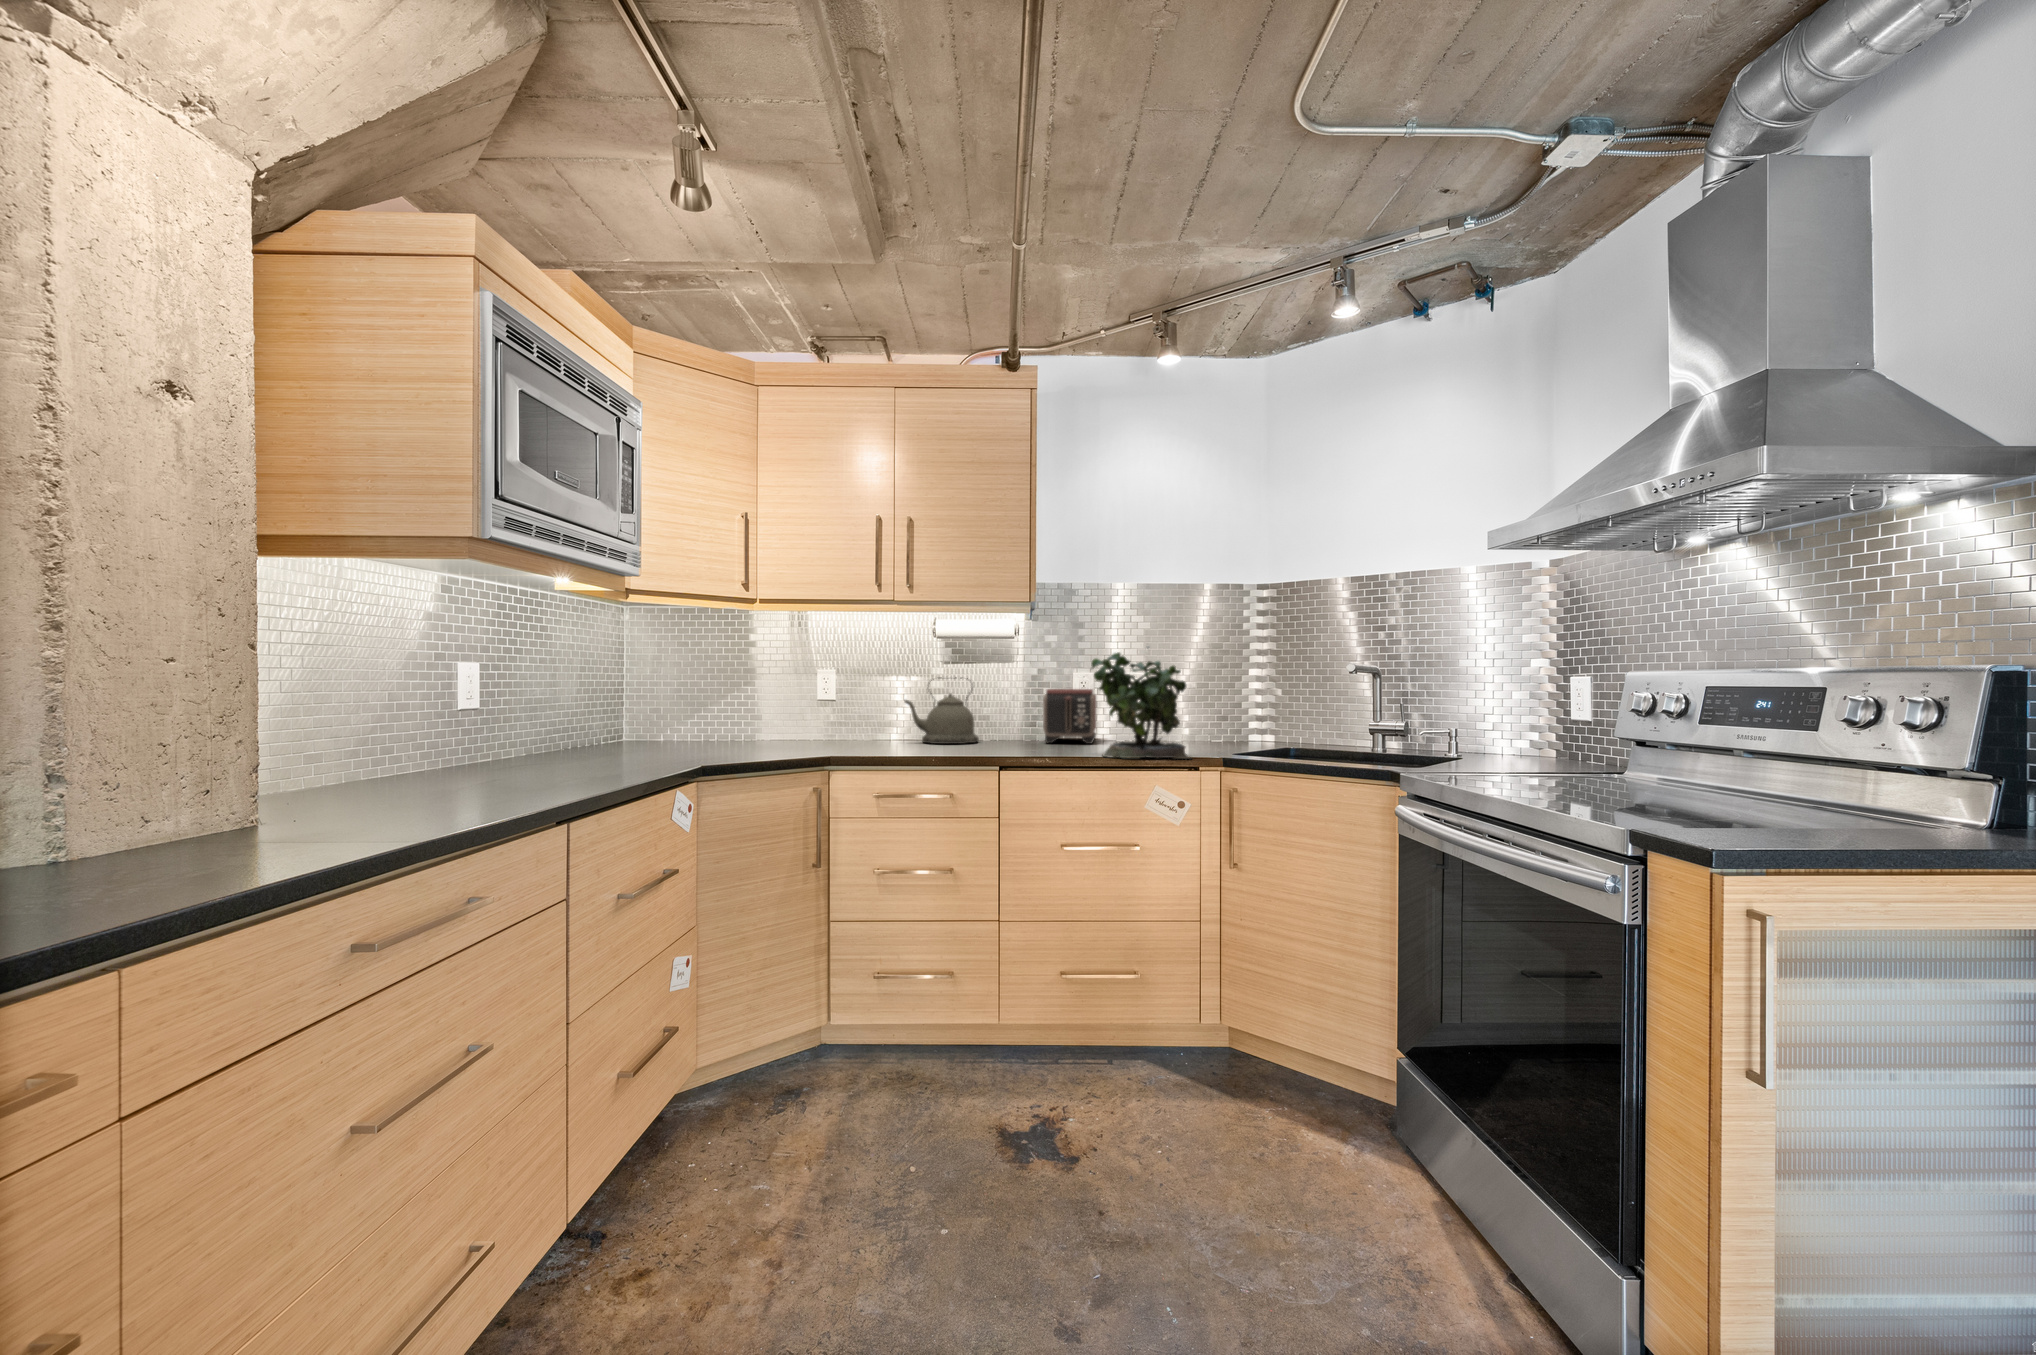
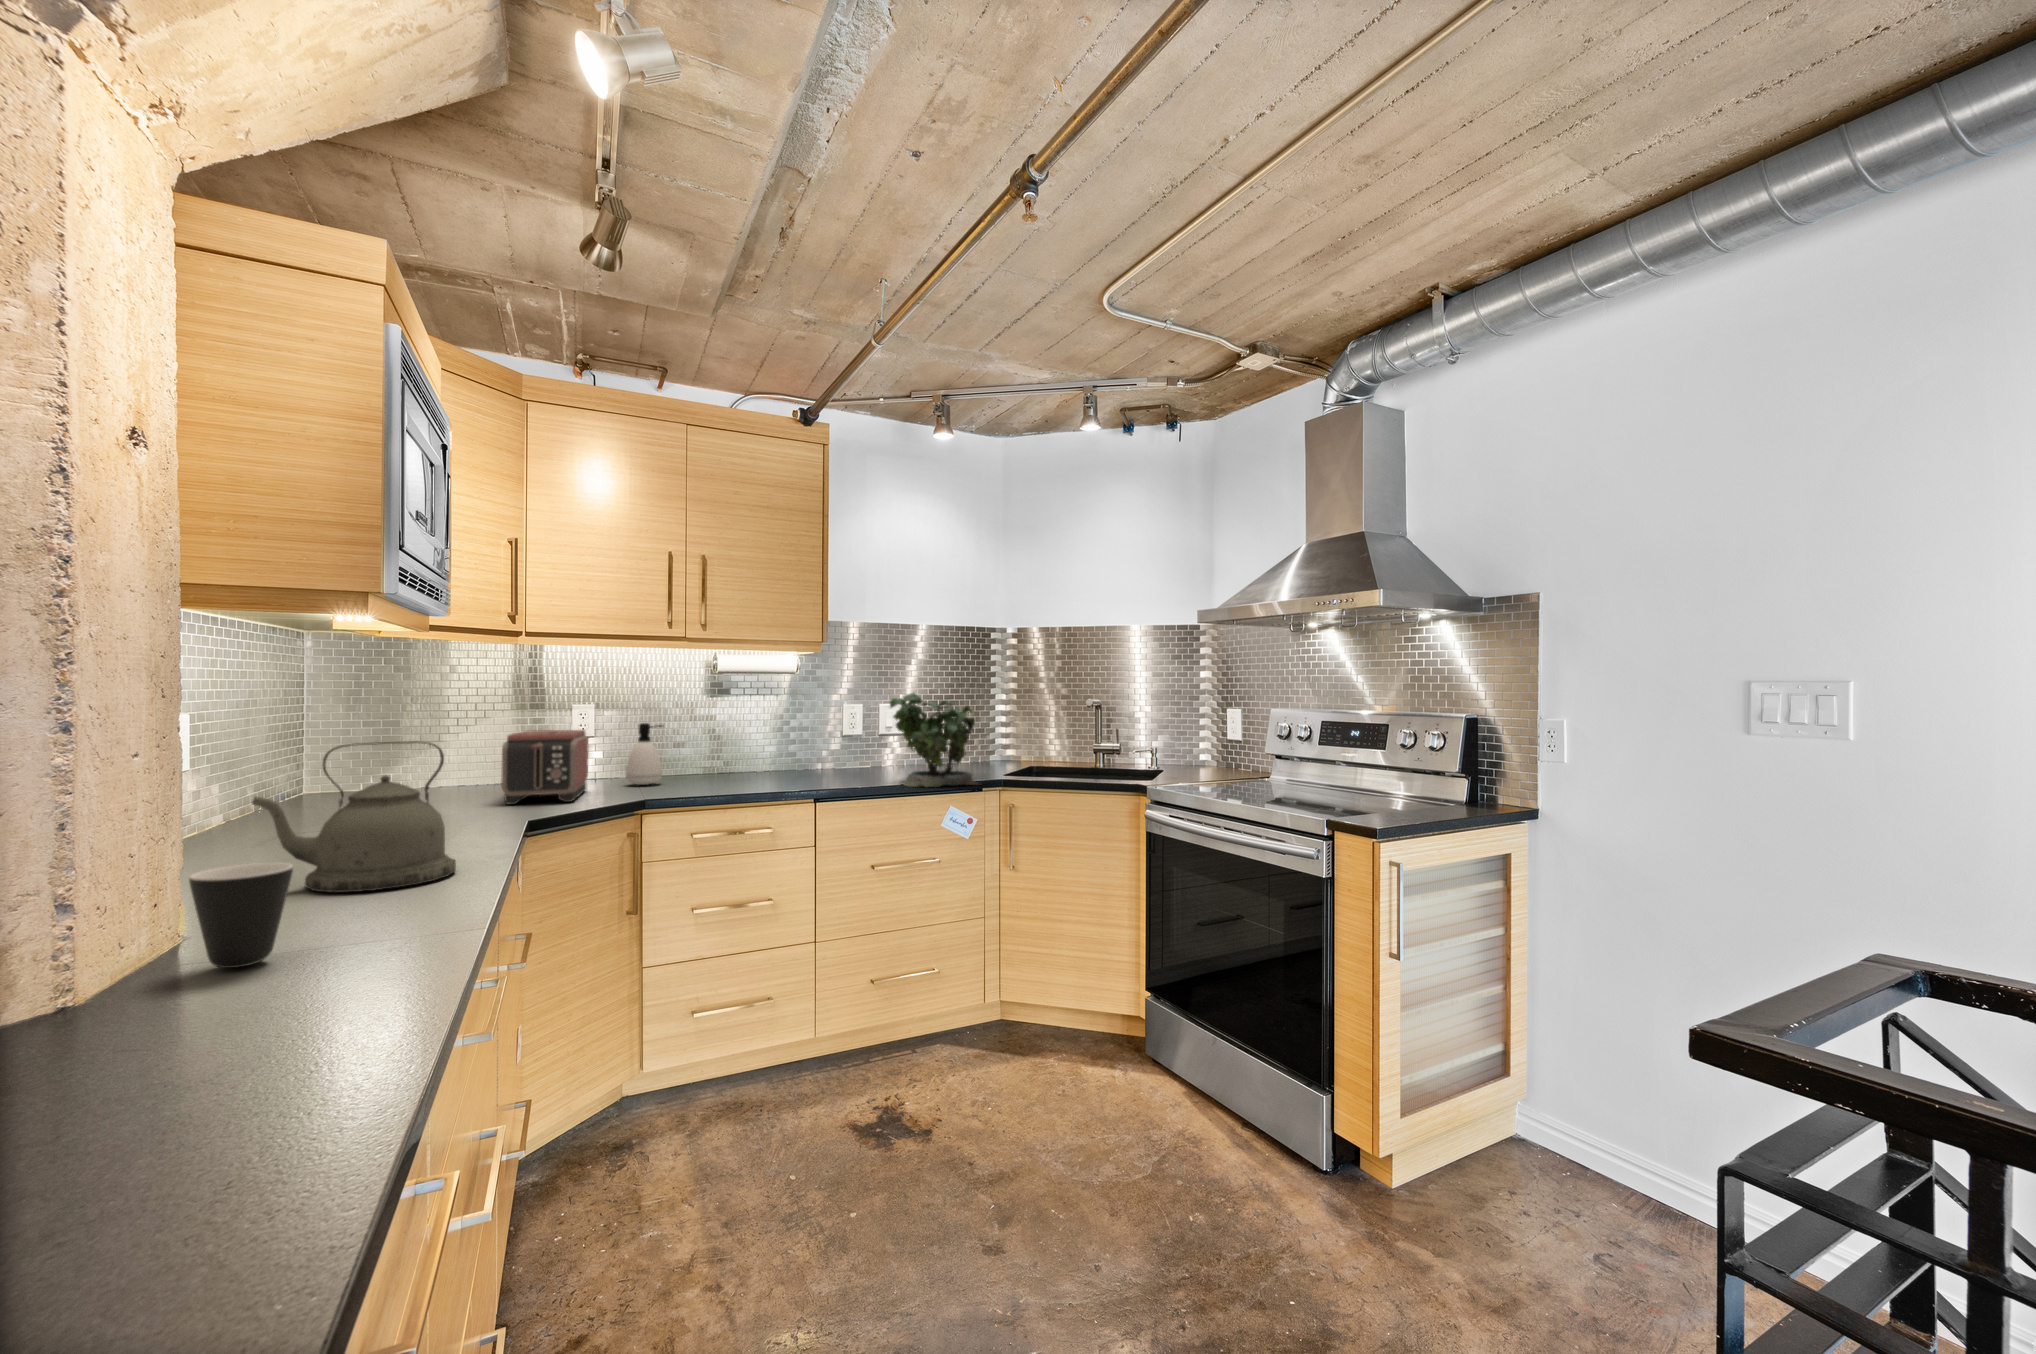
kettle: present [905,678,979,744] -> present [252,742,456,892]
soap dispenser: none [852,685,886,745] -> present [626,723,662,785]
toaster: present [1043,689,1096,744] -> present [501,730,588,804]
mug: none [151,761,258,851] -> present [189,863,293,968]

